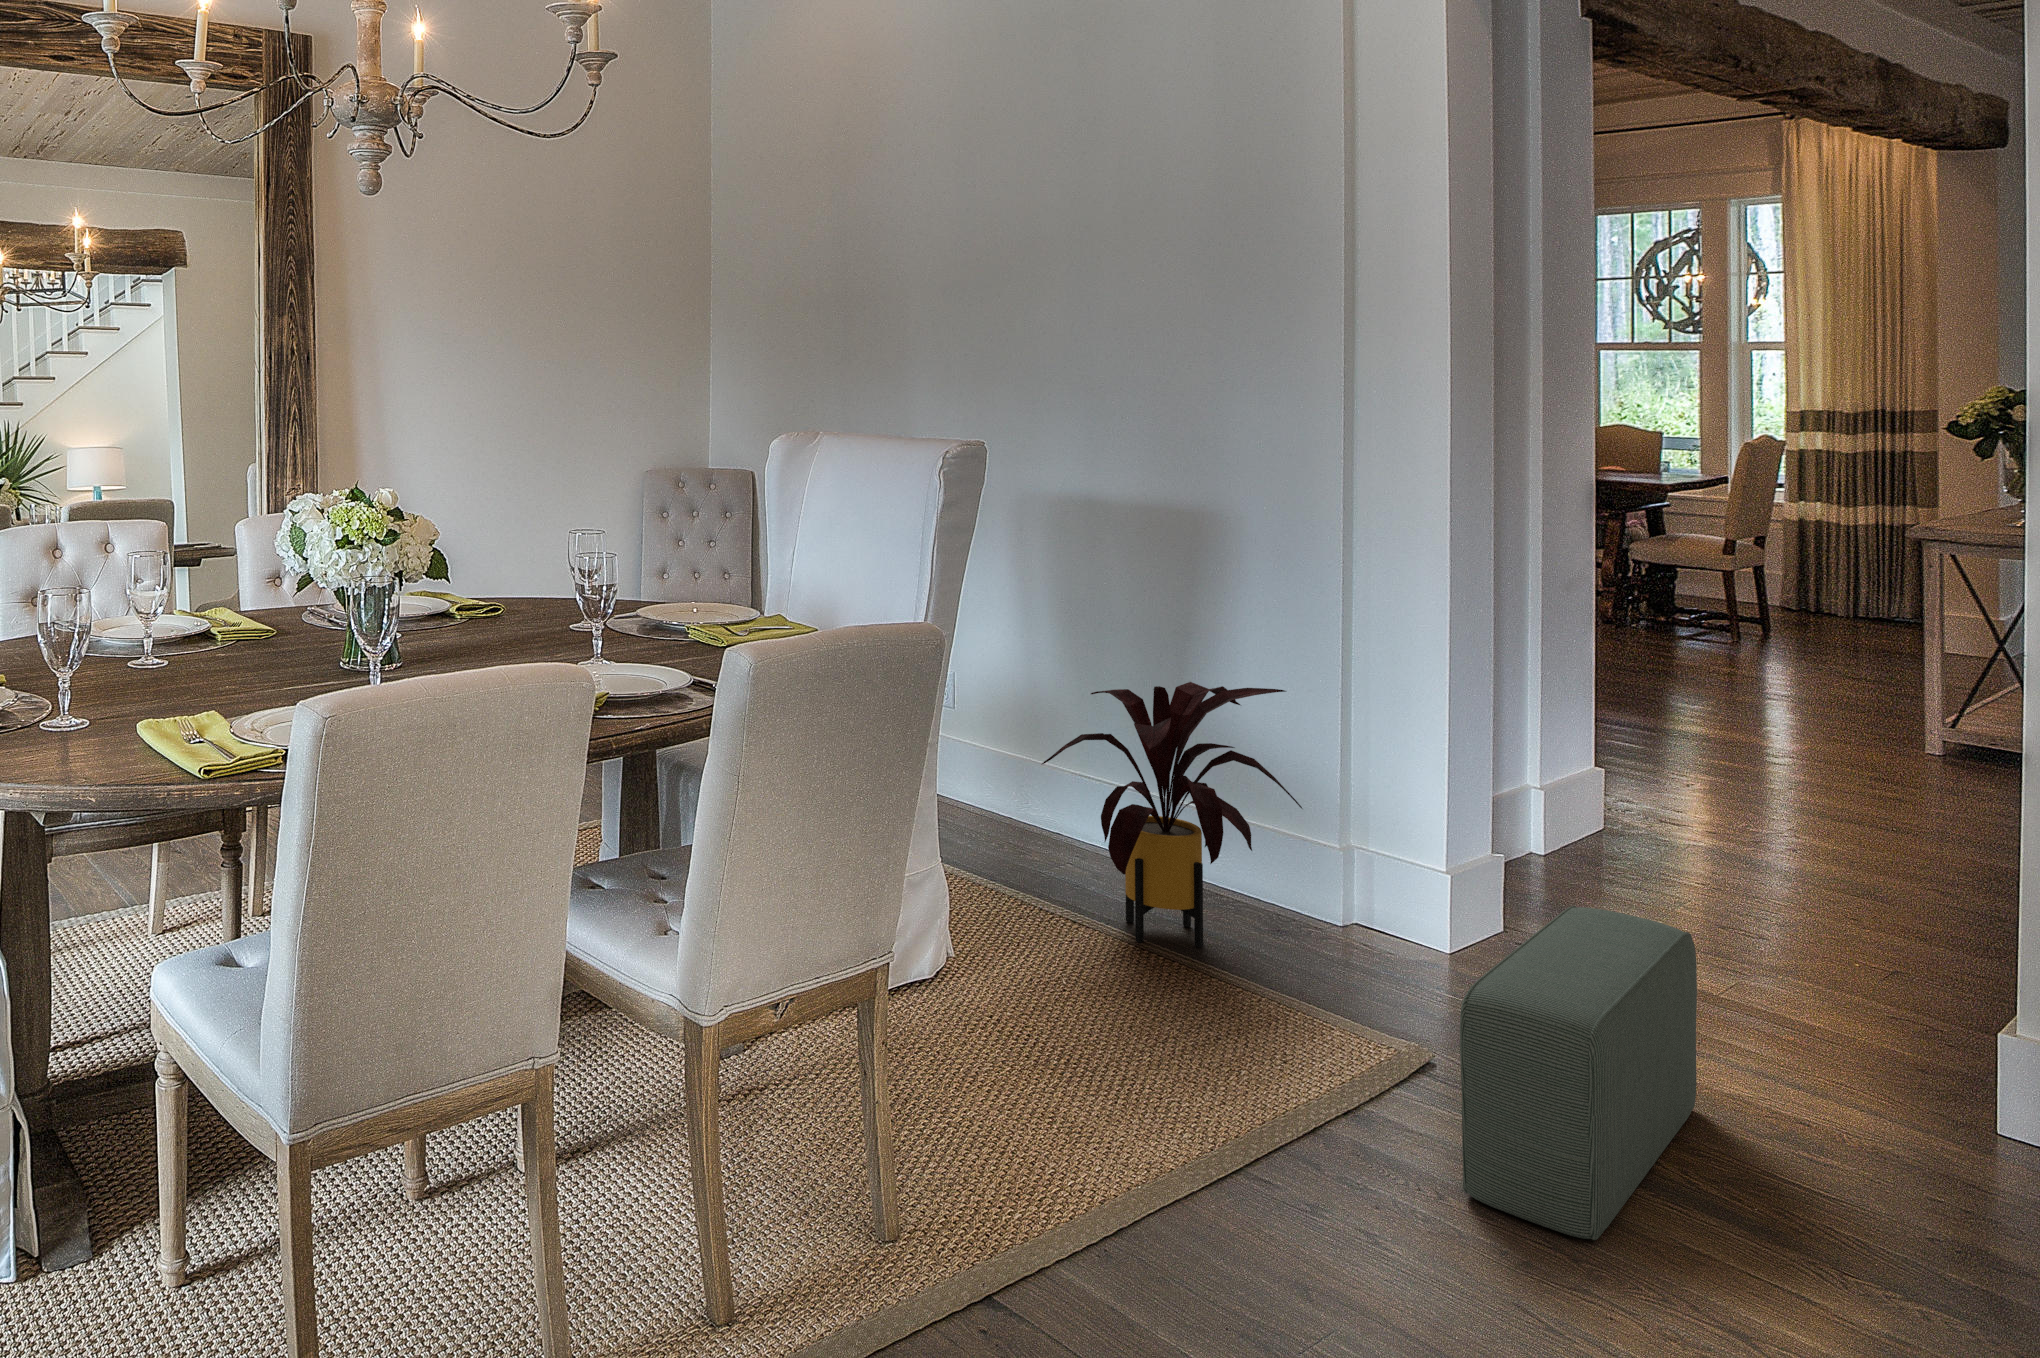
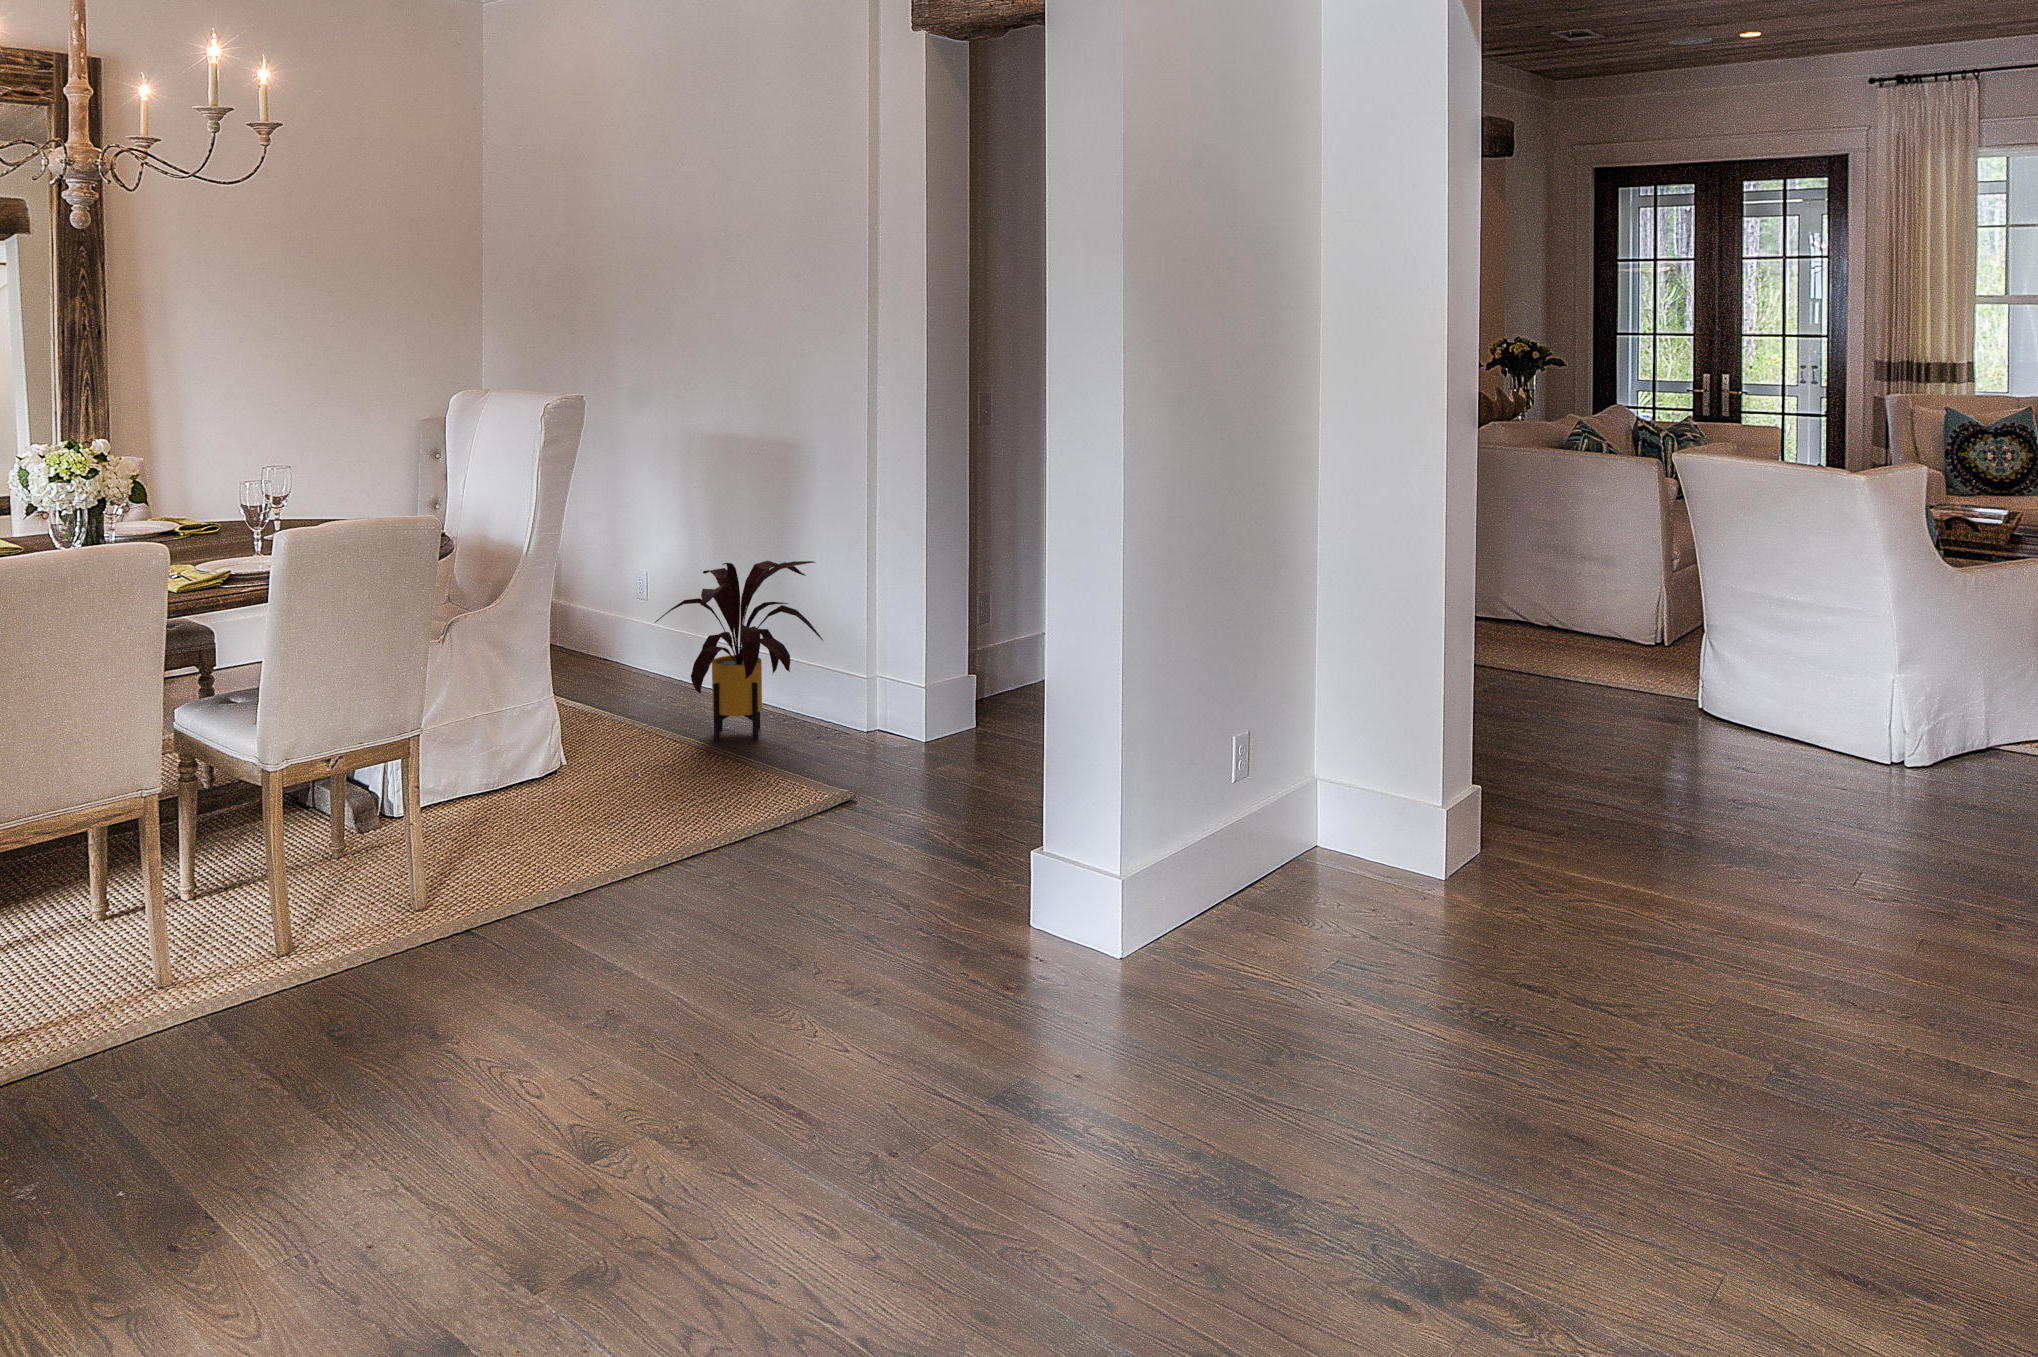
pouf: present [1460,906,1697,1240] -> none [803,682,985,861]

